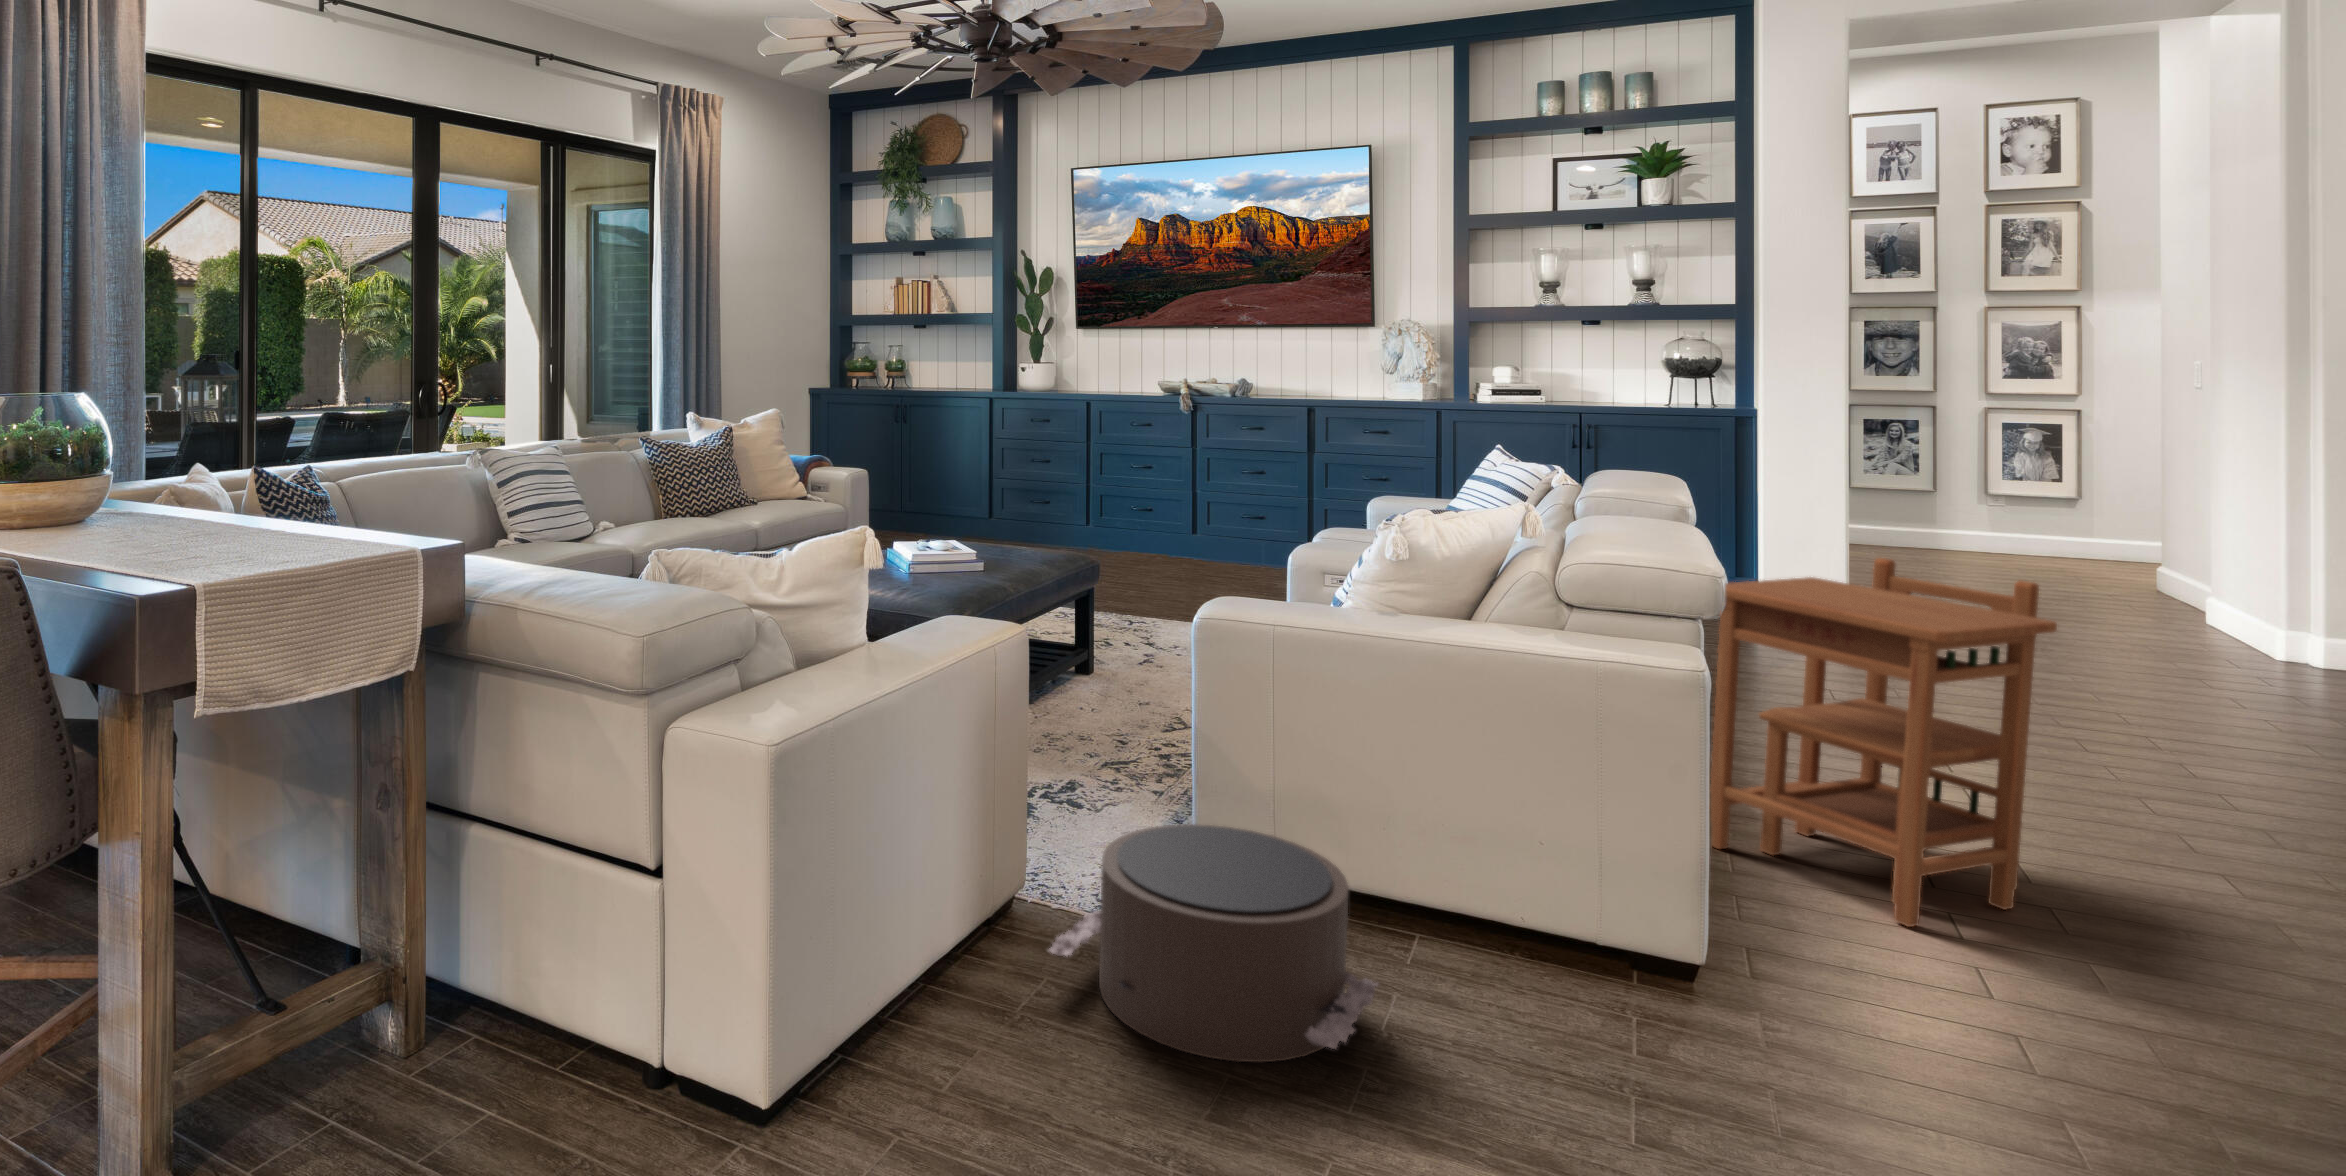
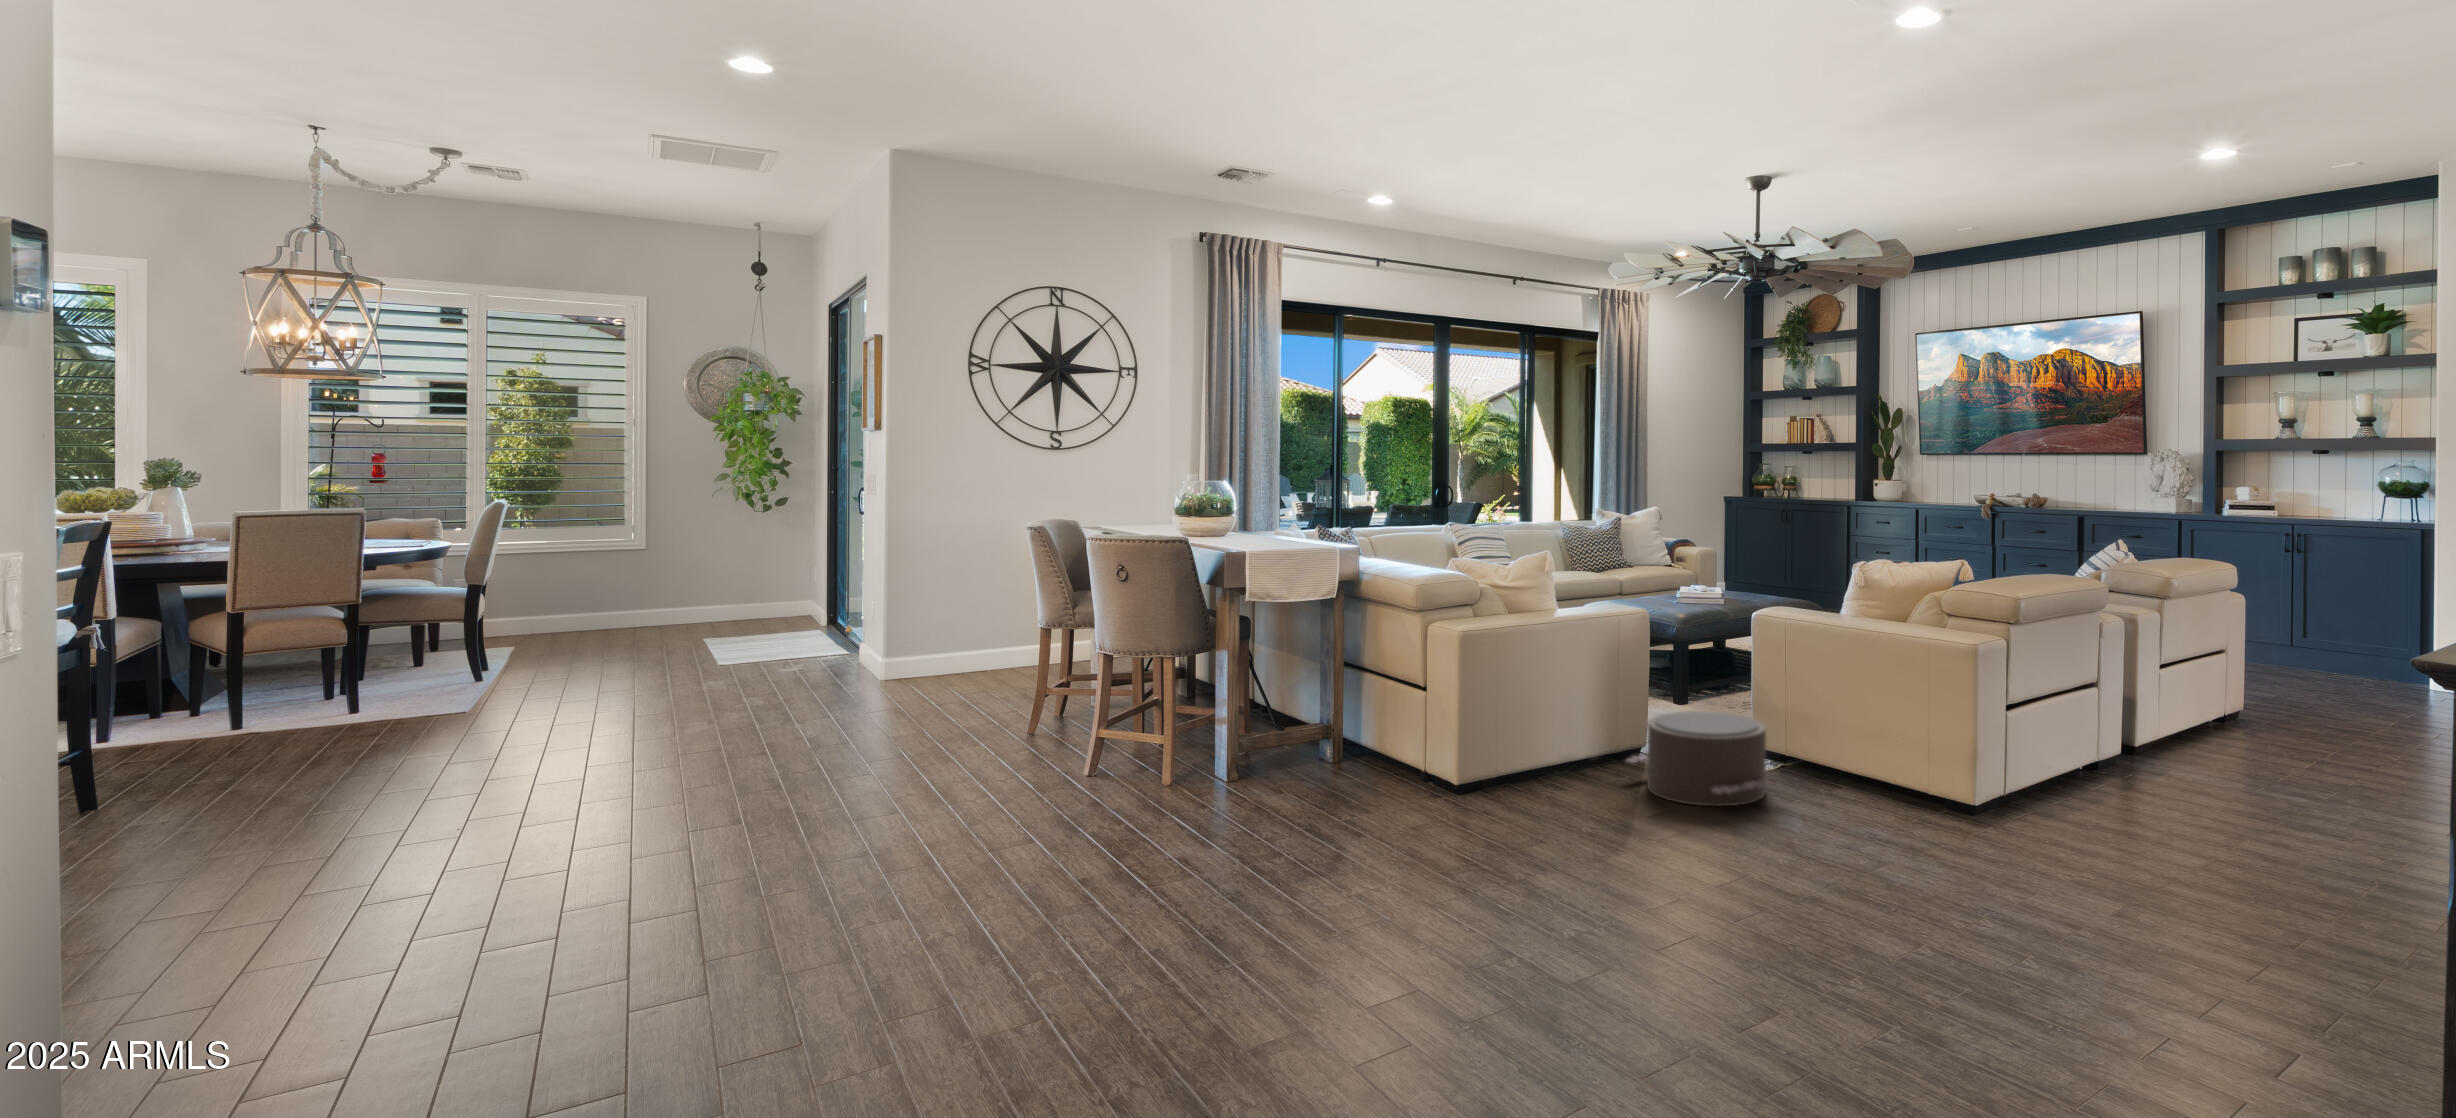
side table: present [1711,558,2057,927] -> none [2085,604,2261,812]

